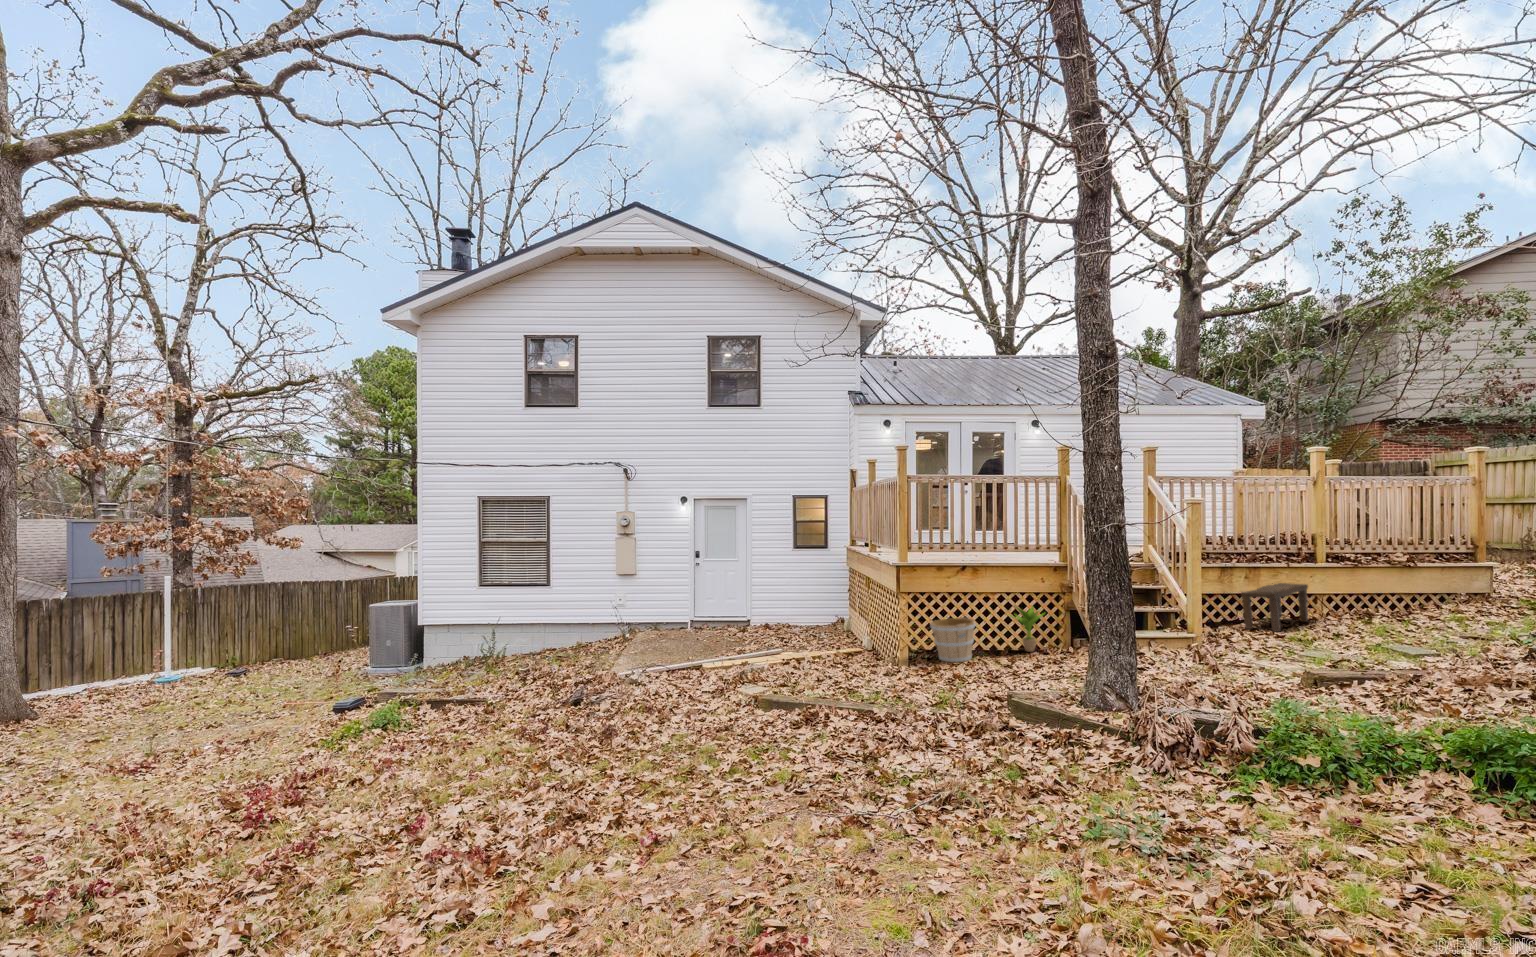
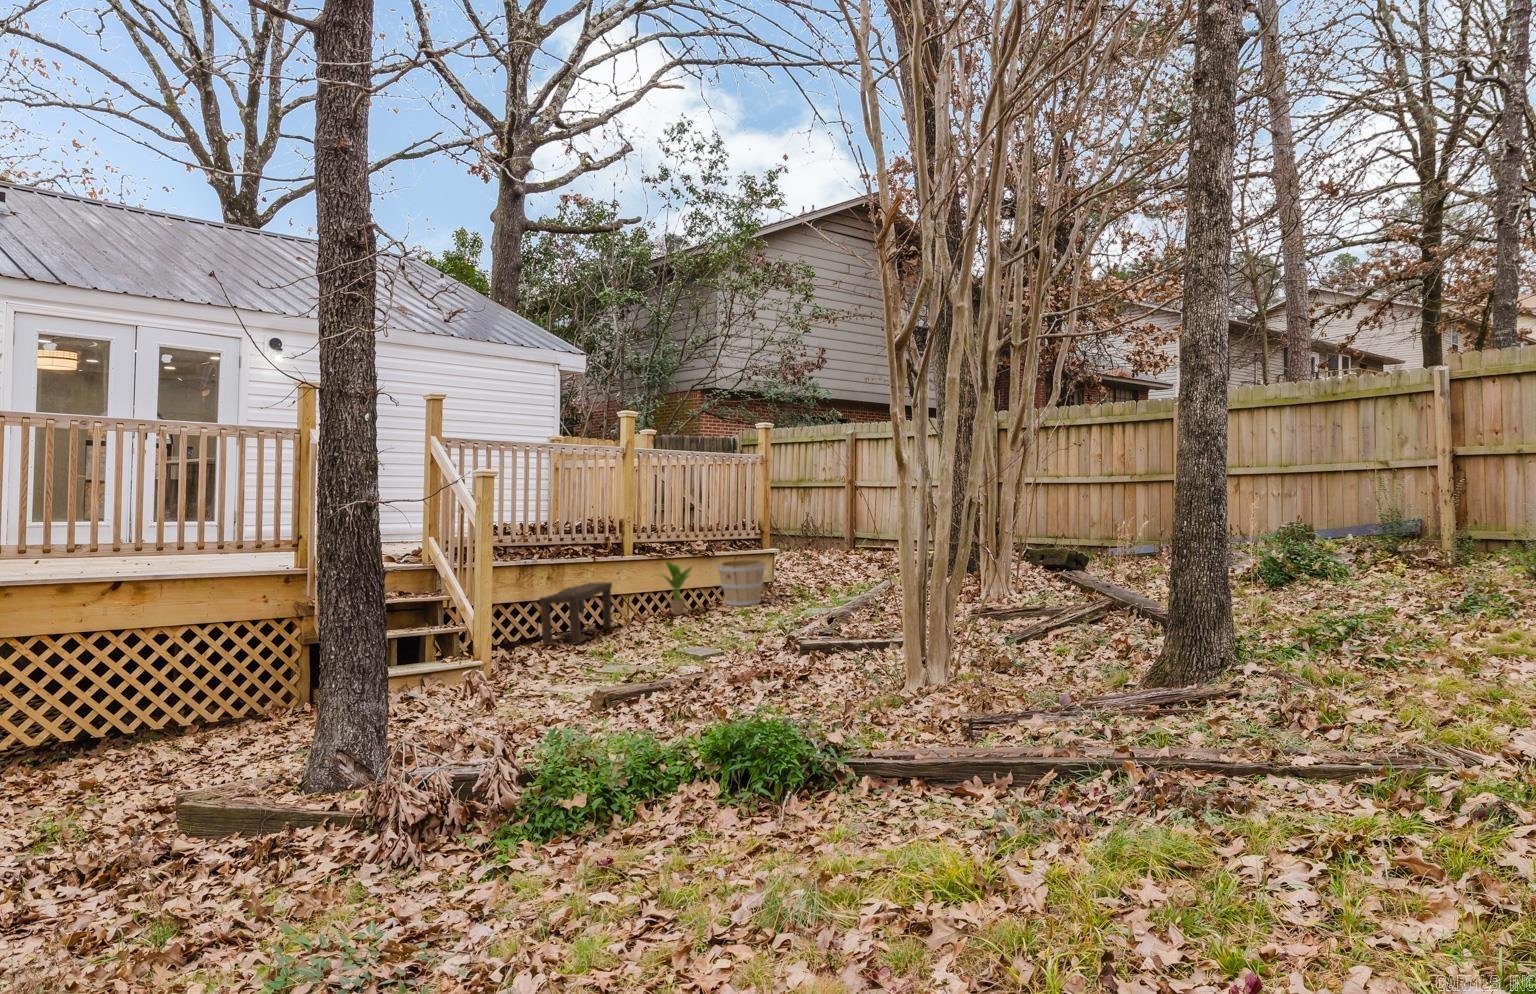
potted plant: present [1014,606,1044,652] -> present [662,561,692,615]
wooden bucket: present [930,617,975,662] -> present [717,559,765,606]

